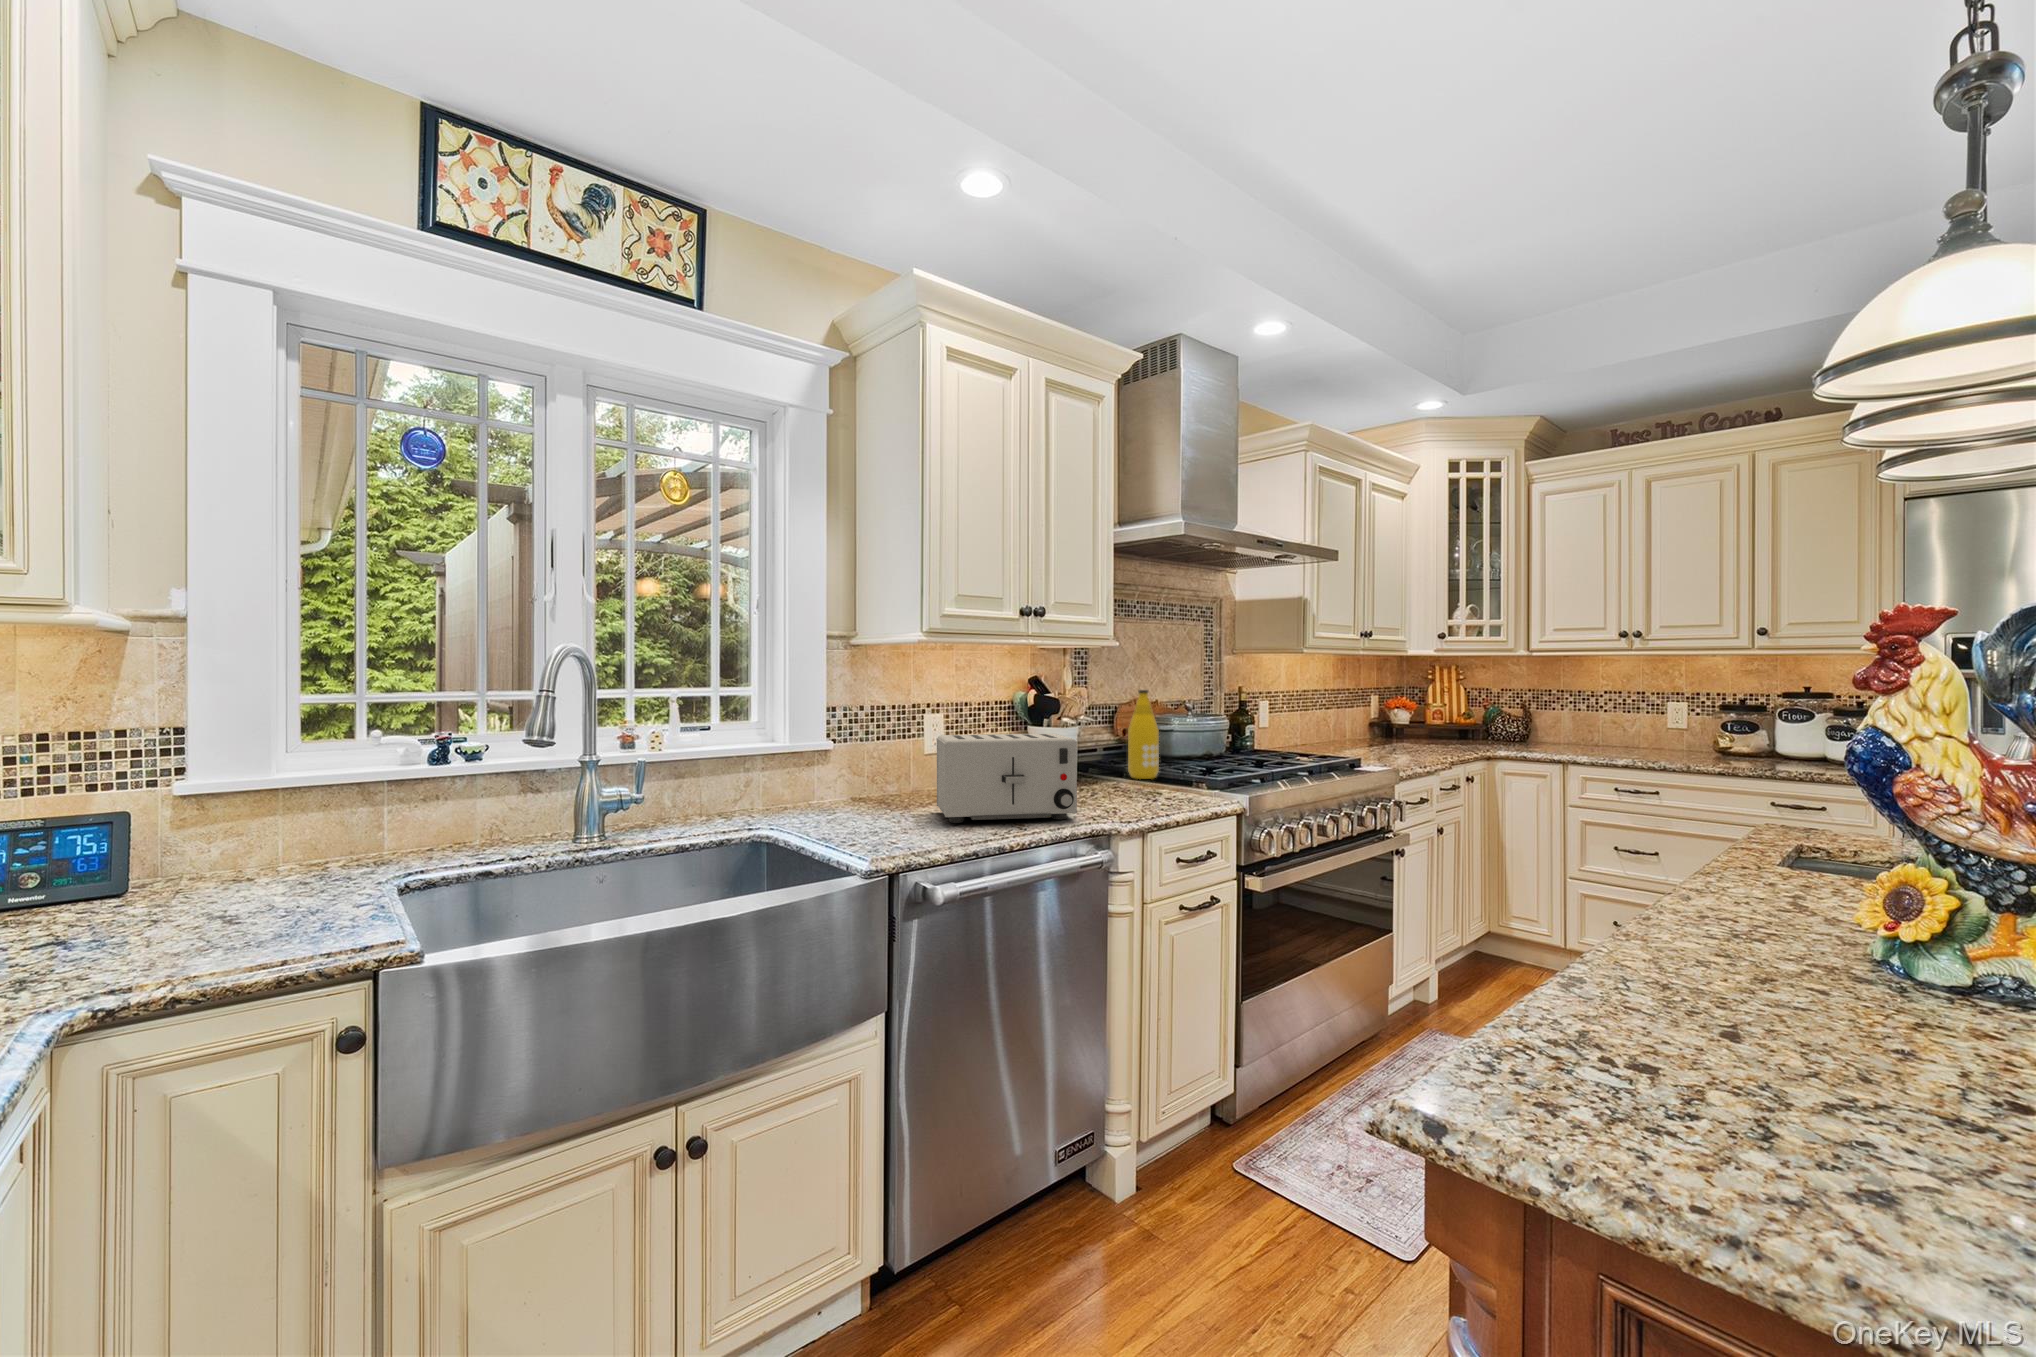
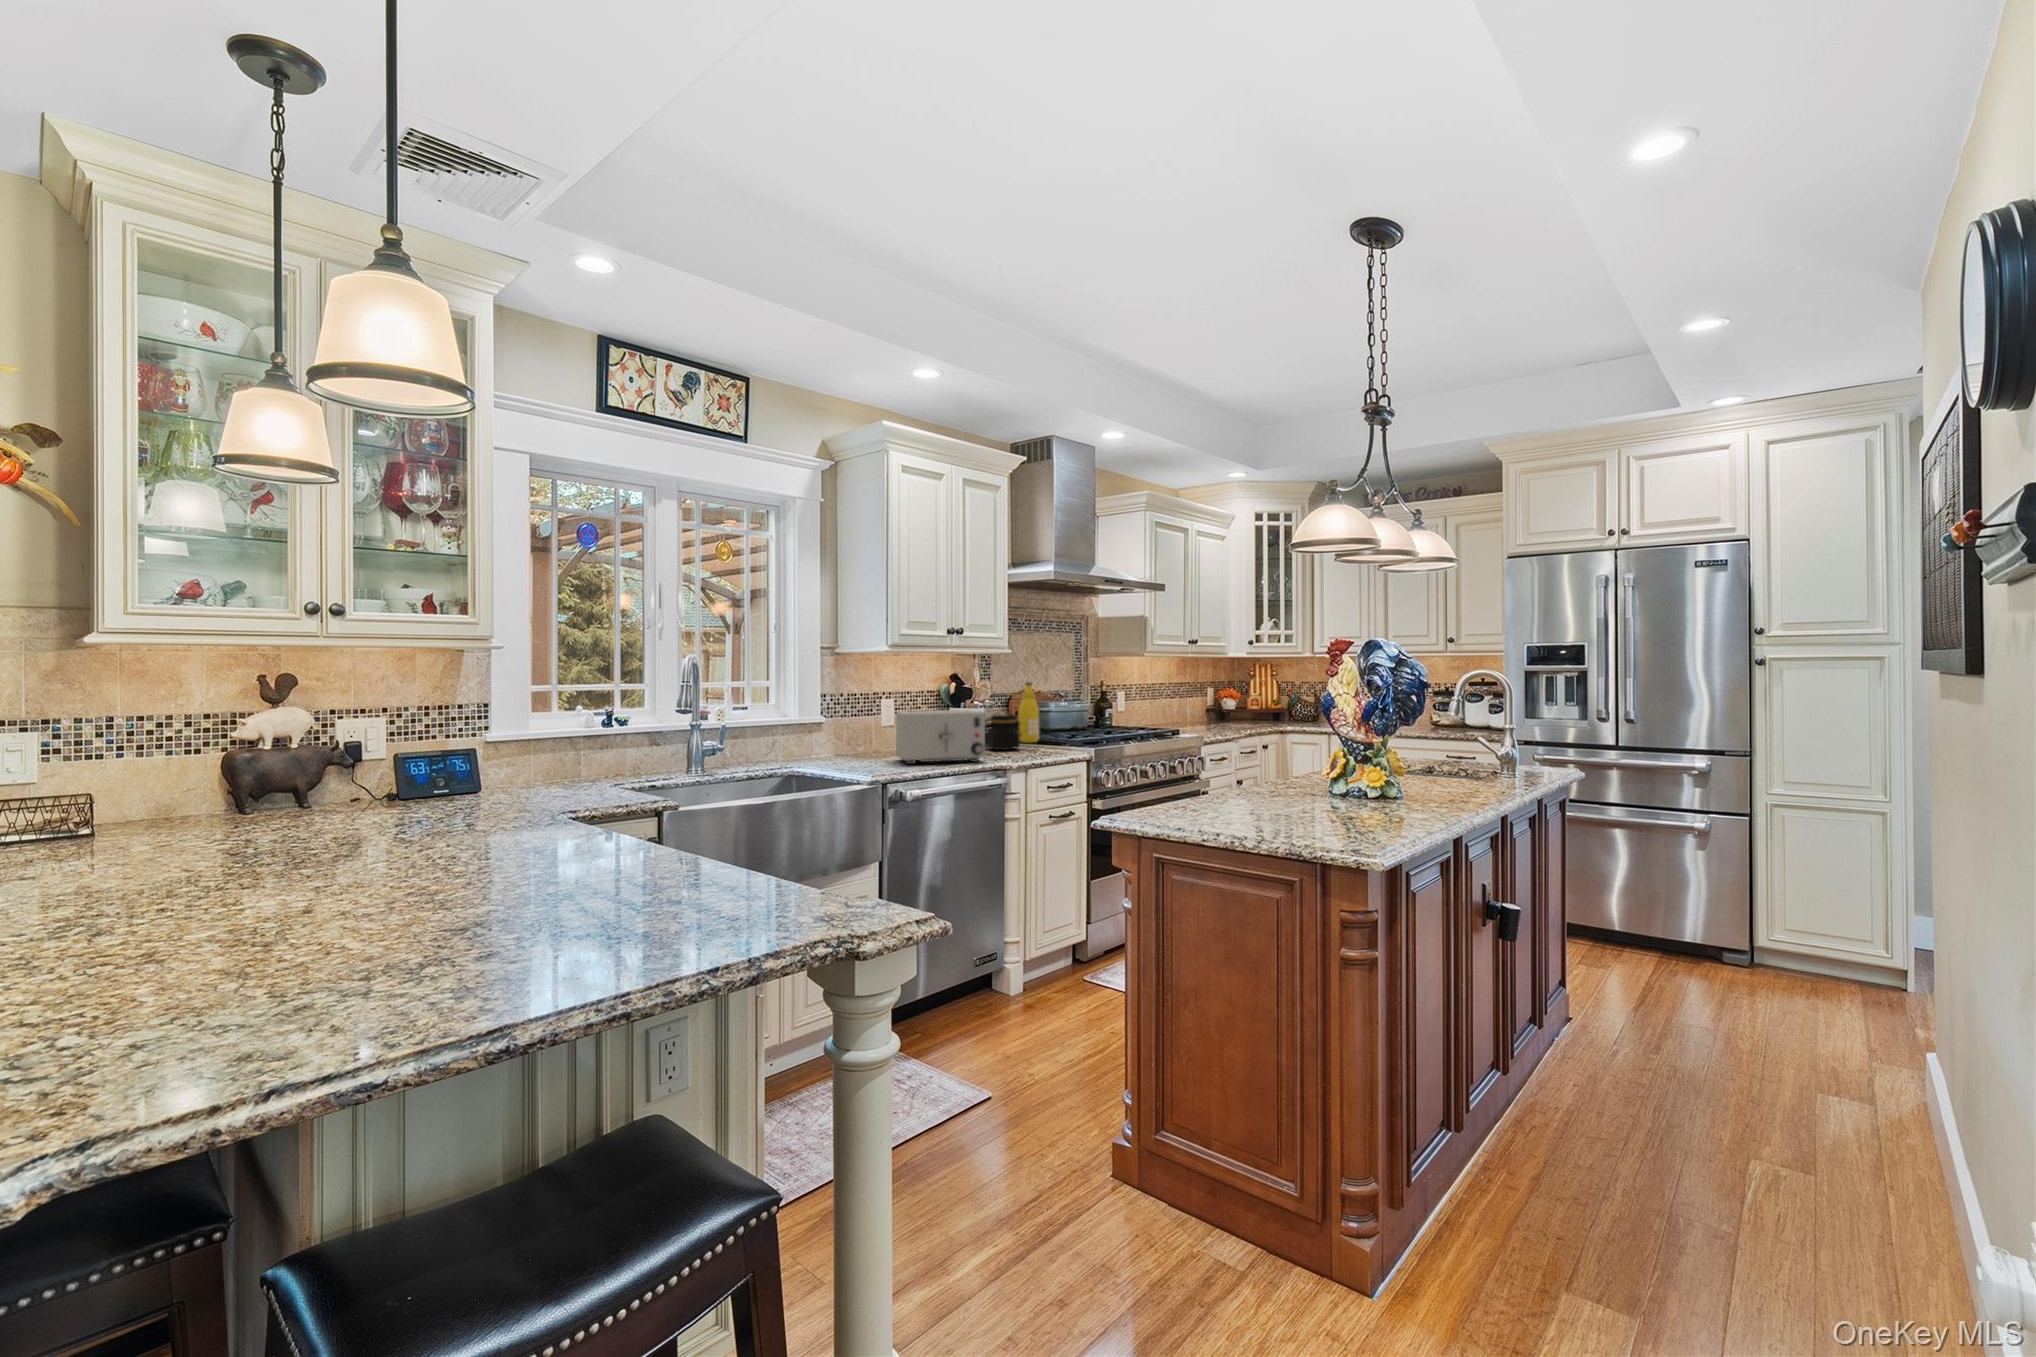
jar: none [1076,739,1134,794] -> present [985,715,1022,750]

